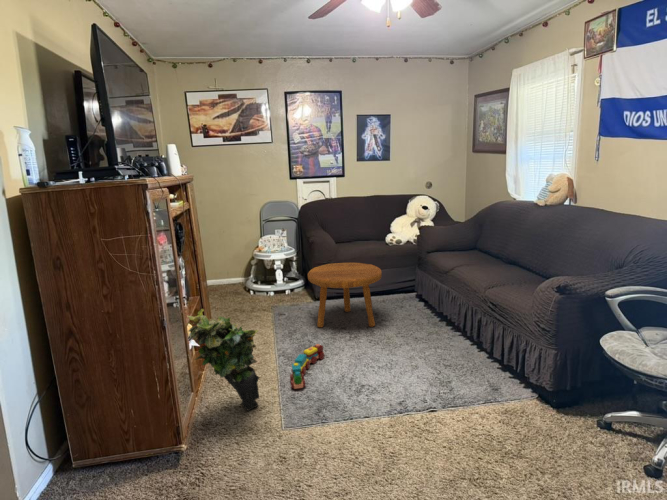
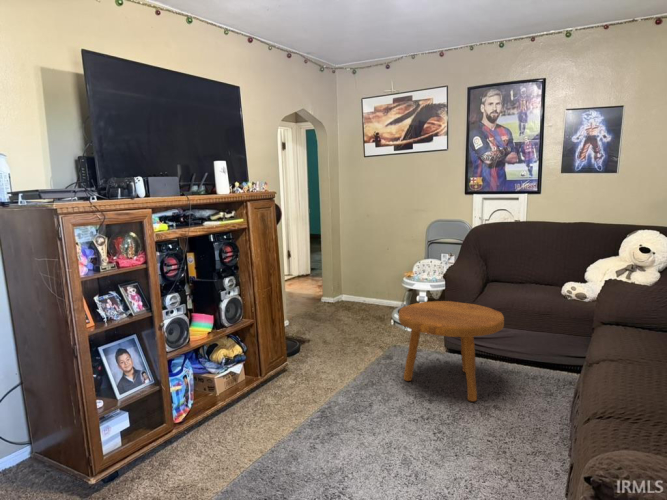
potted plant: present [188,309,259,410] -> none [146,308,236,441]
toy train: present [290,344,324,389] -> none [277,396,362,441]

